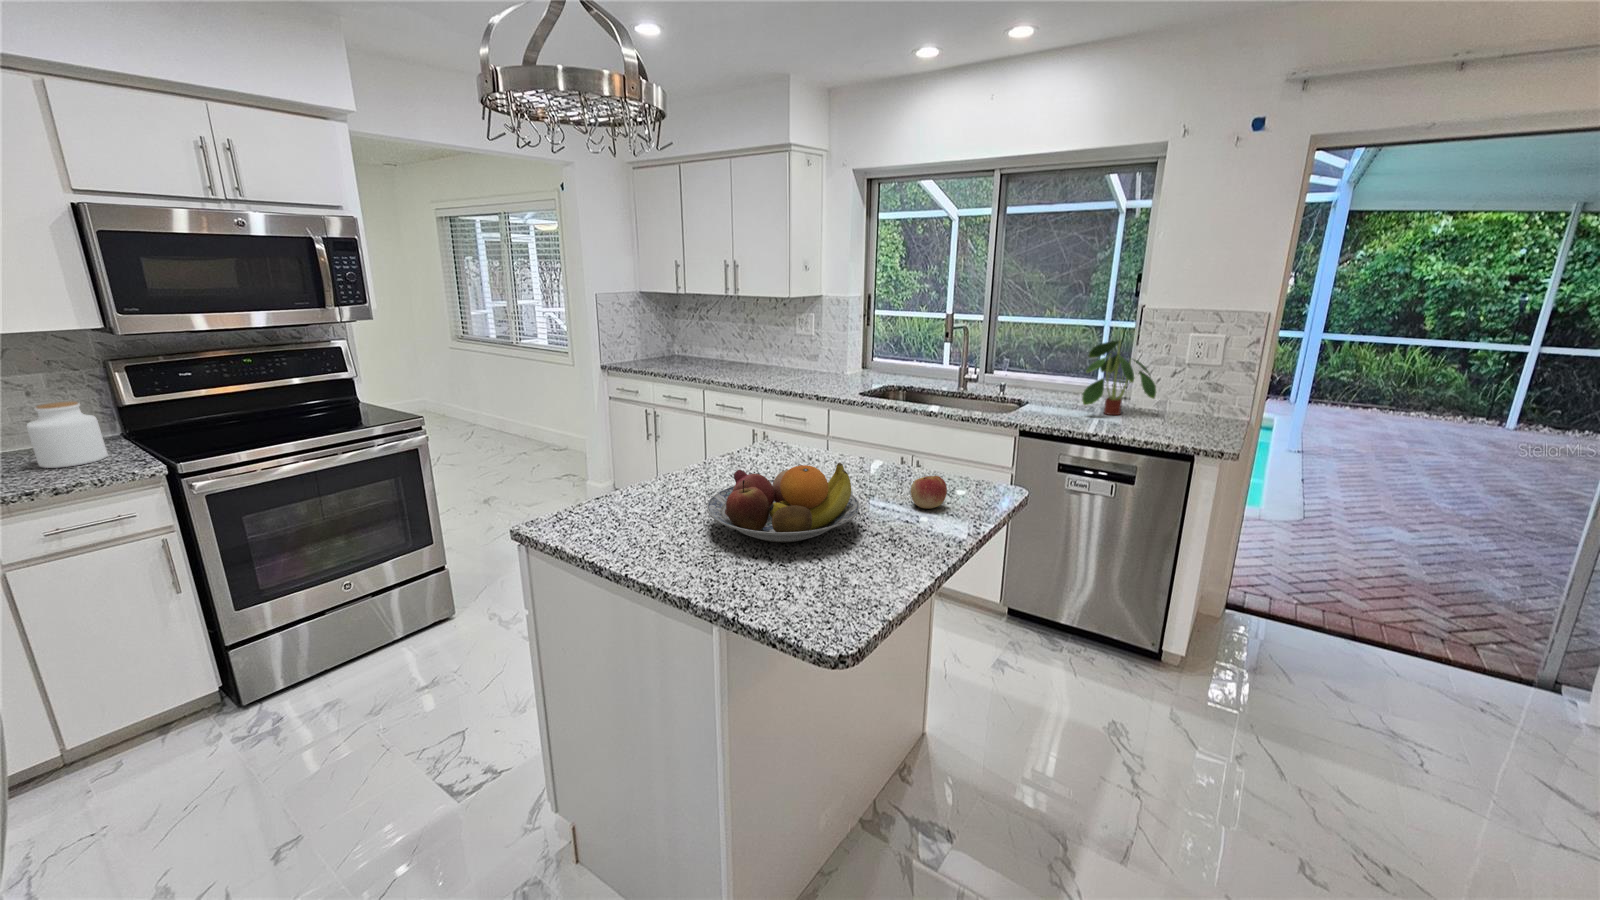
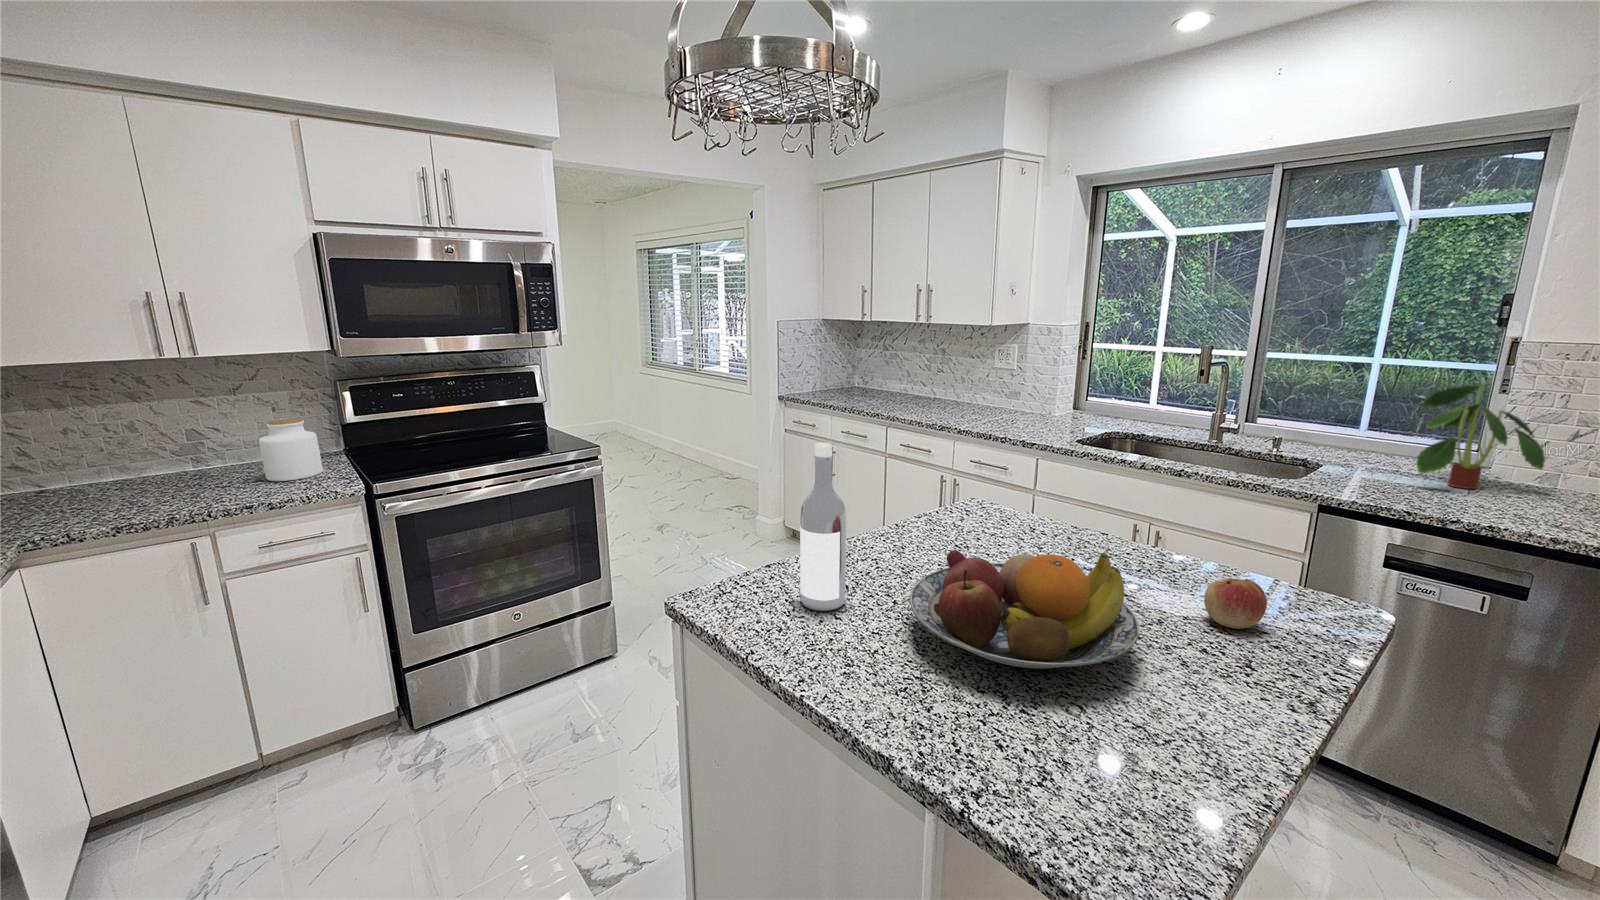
wine bottle: none [621,395,660,524] -> present [800,442,846,611]

